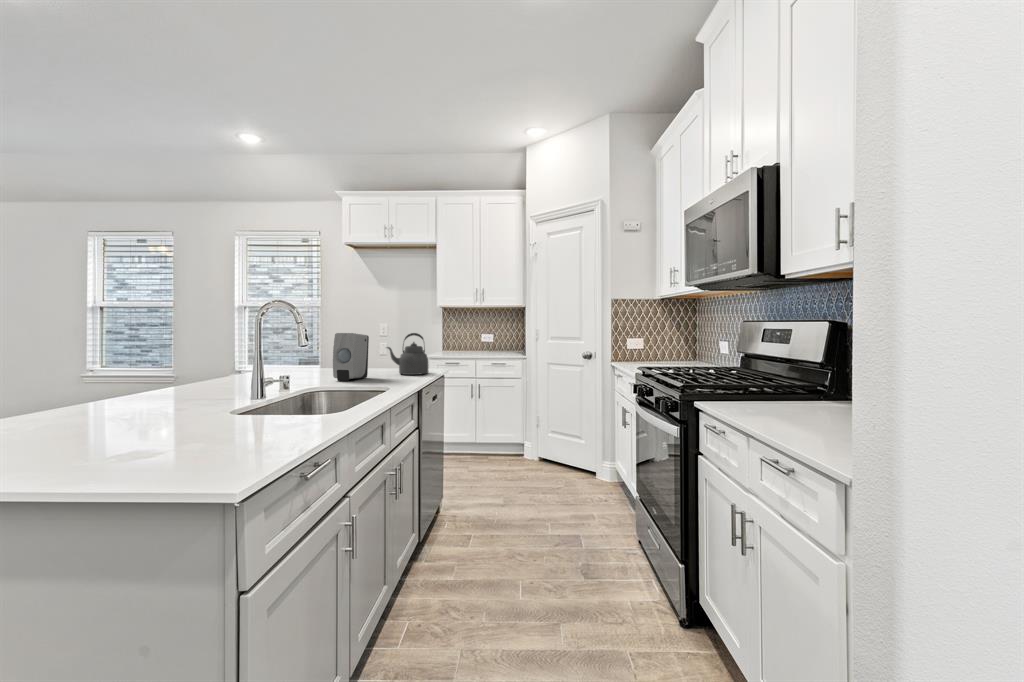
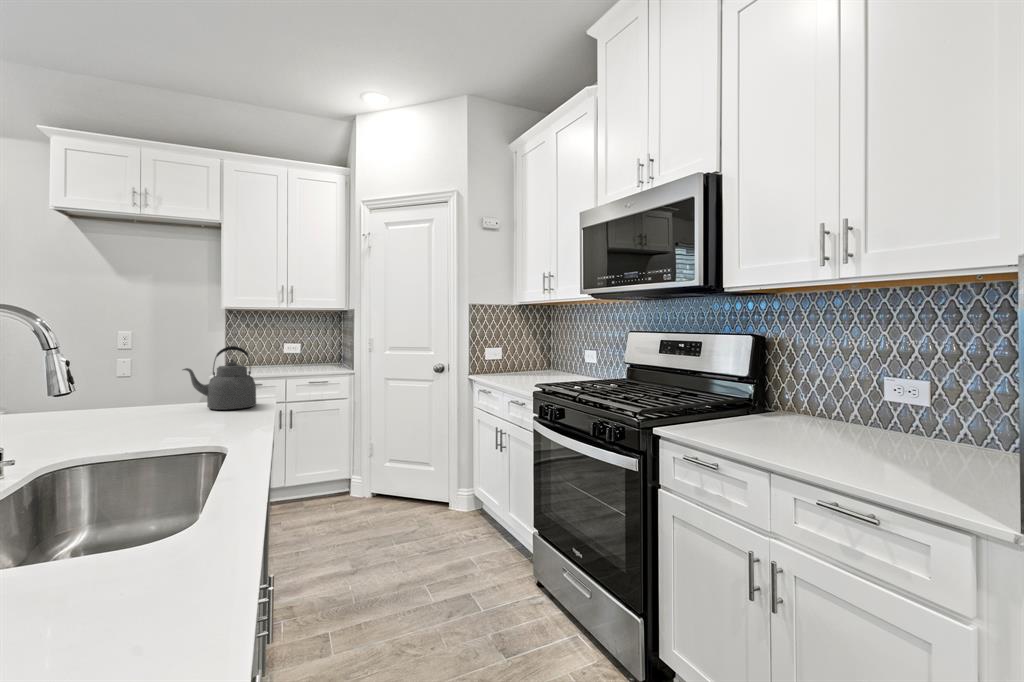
soap dispenser: present [333,333,369,381] -> none [91,349,157,429]

